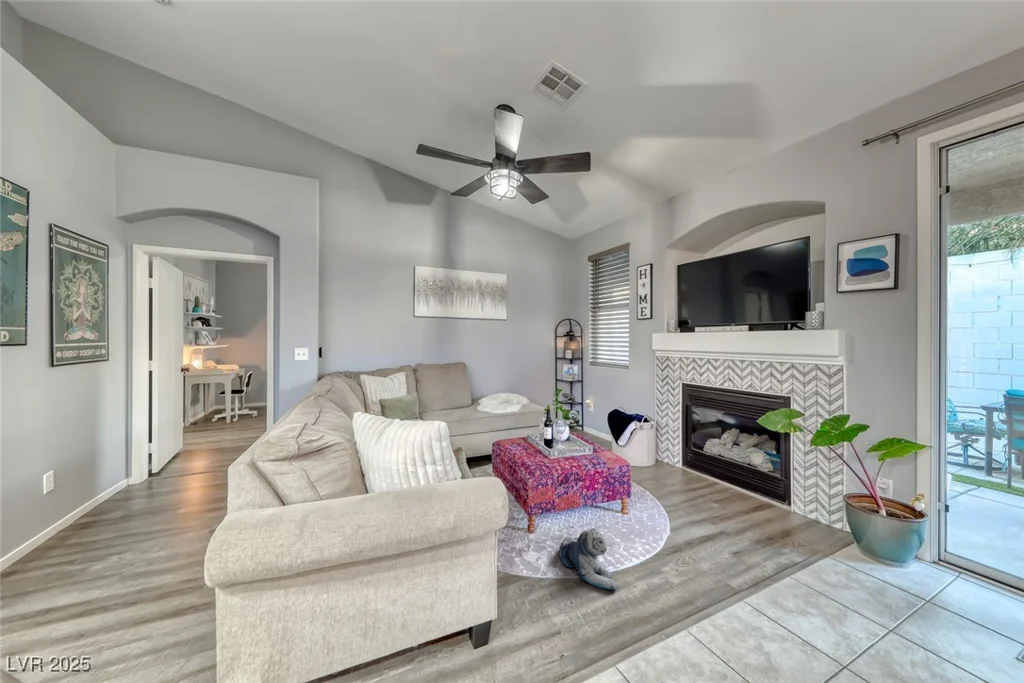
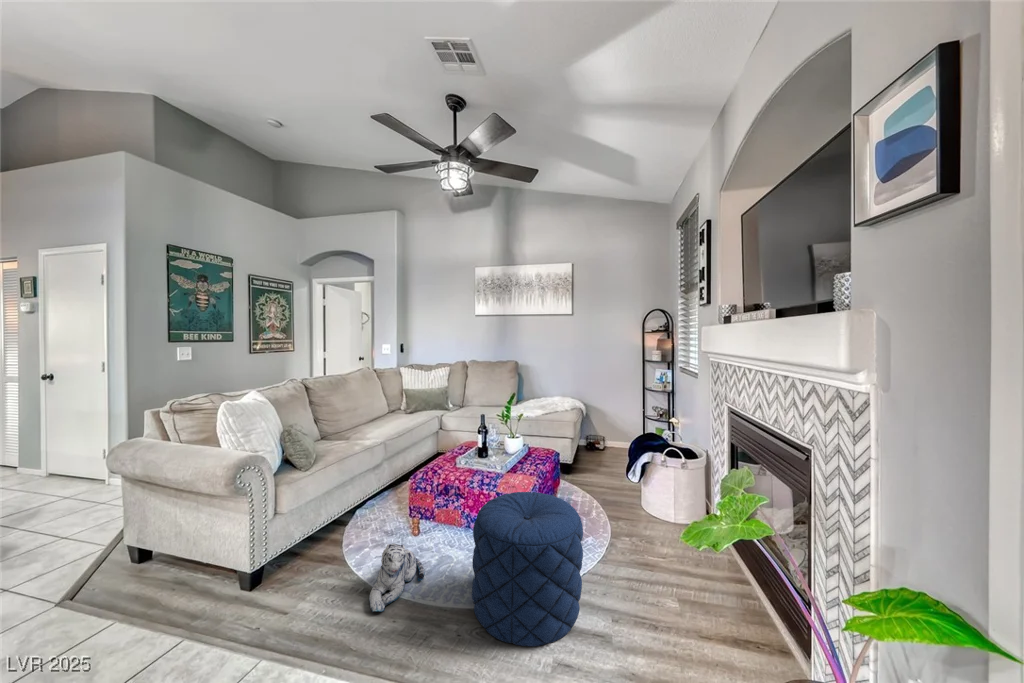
pouf: none [631,457,720,562] -> present [472,492,583,646]

